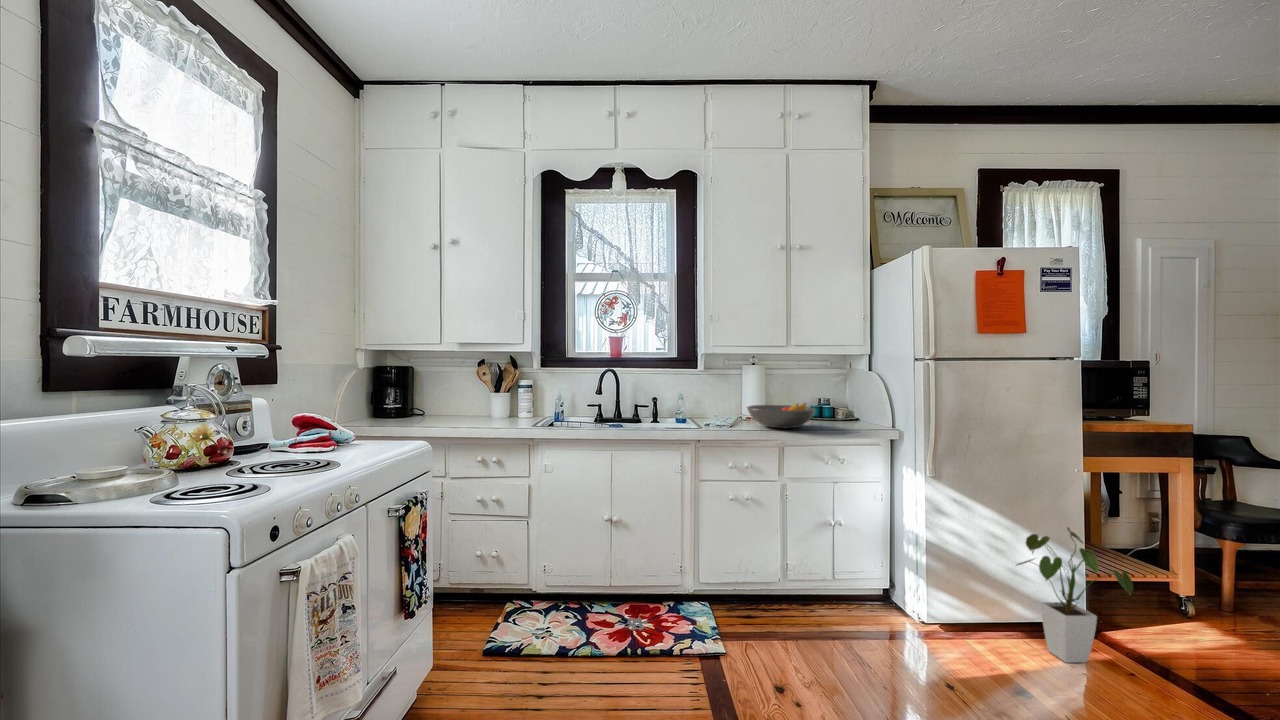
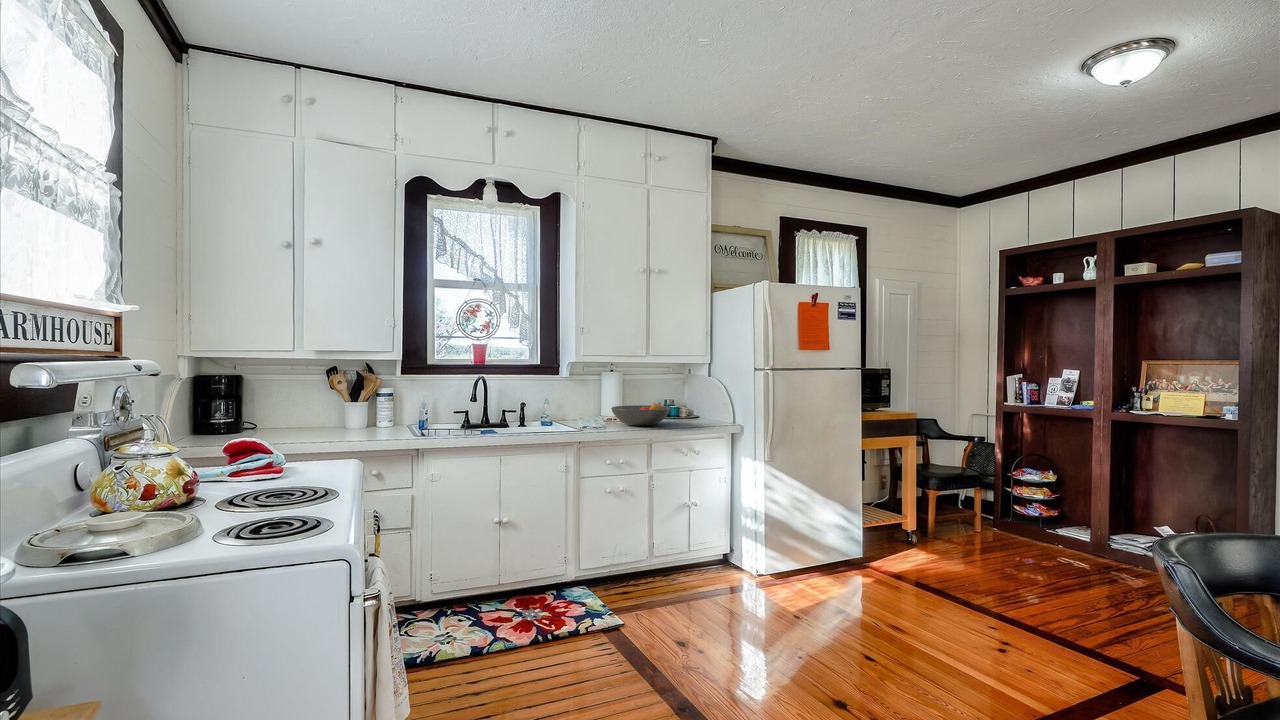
house plant: present [1017,527,1133,663] -> none [819,487,895,585]

